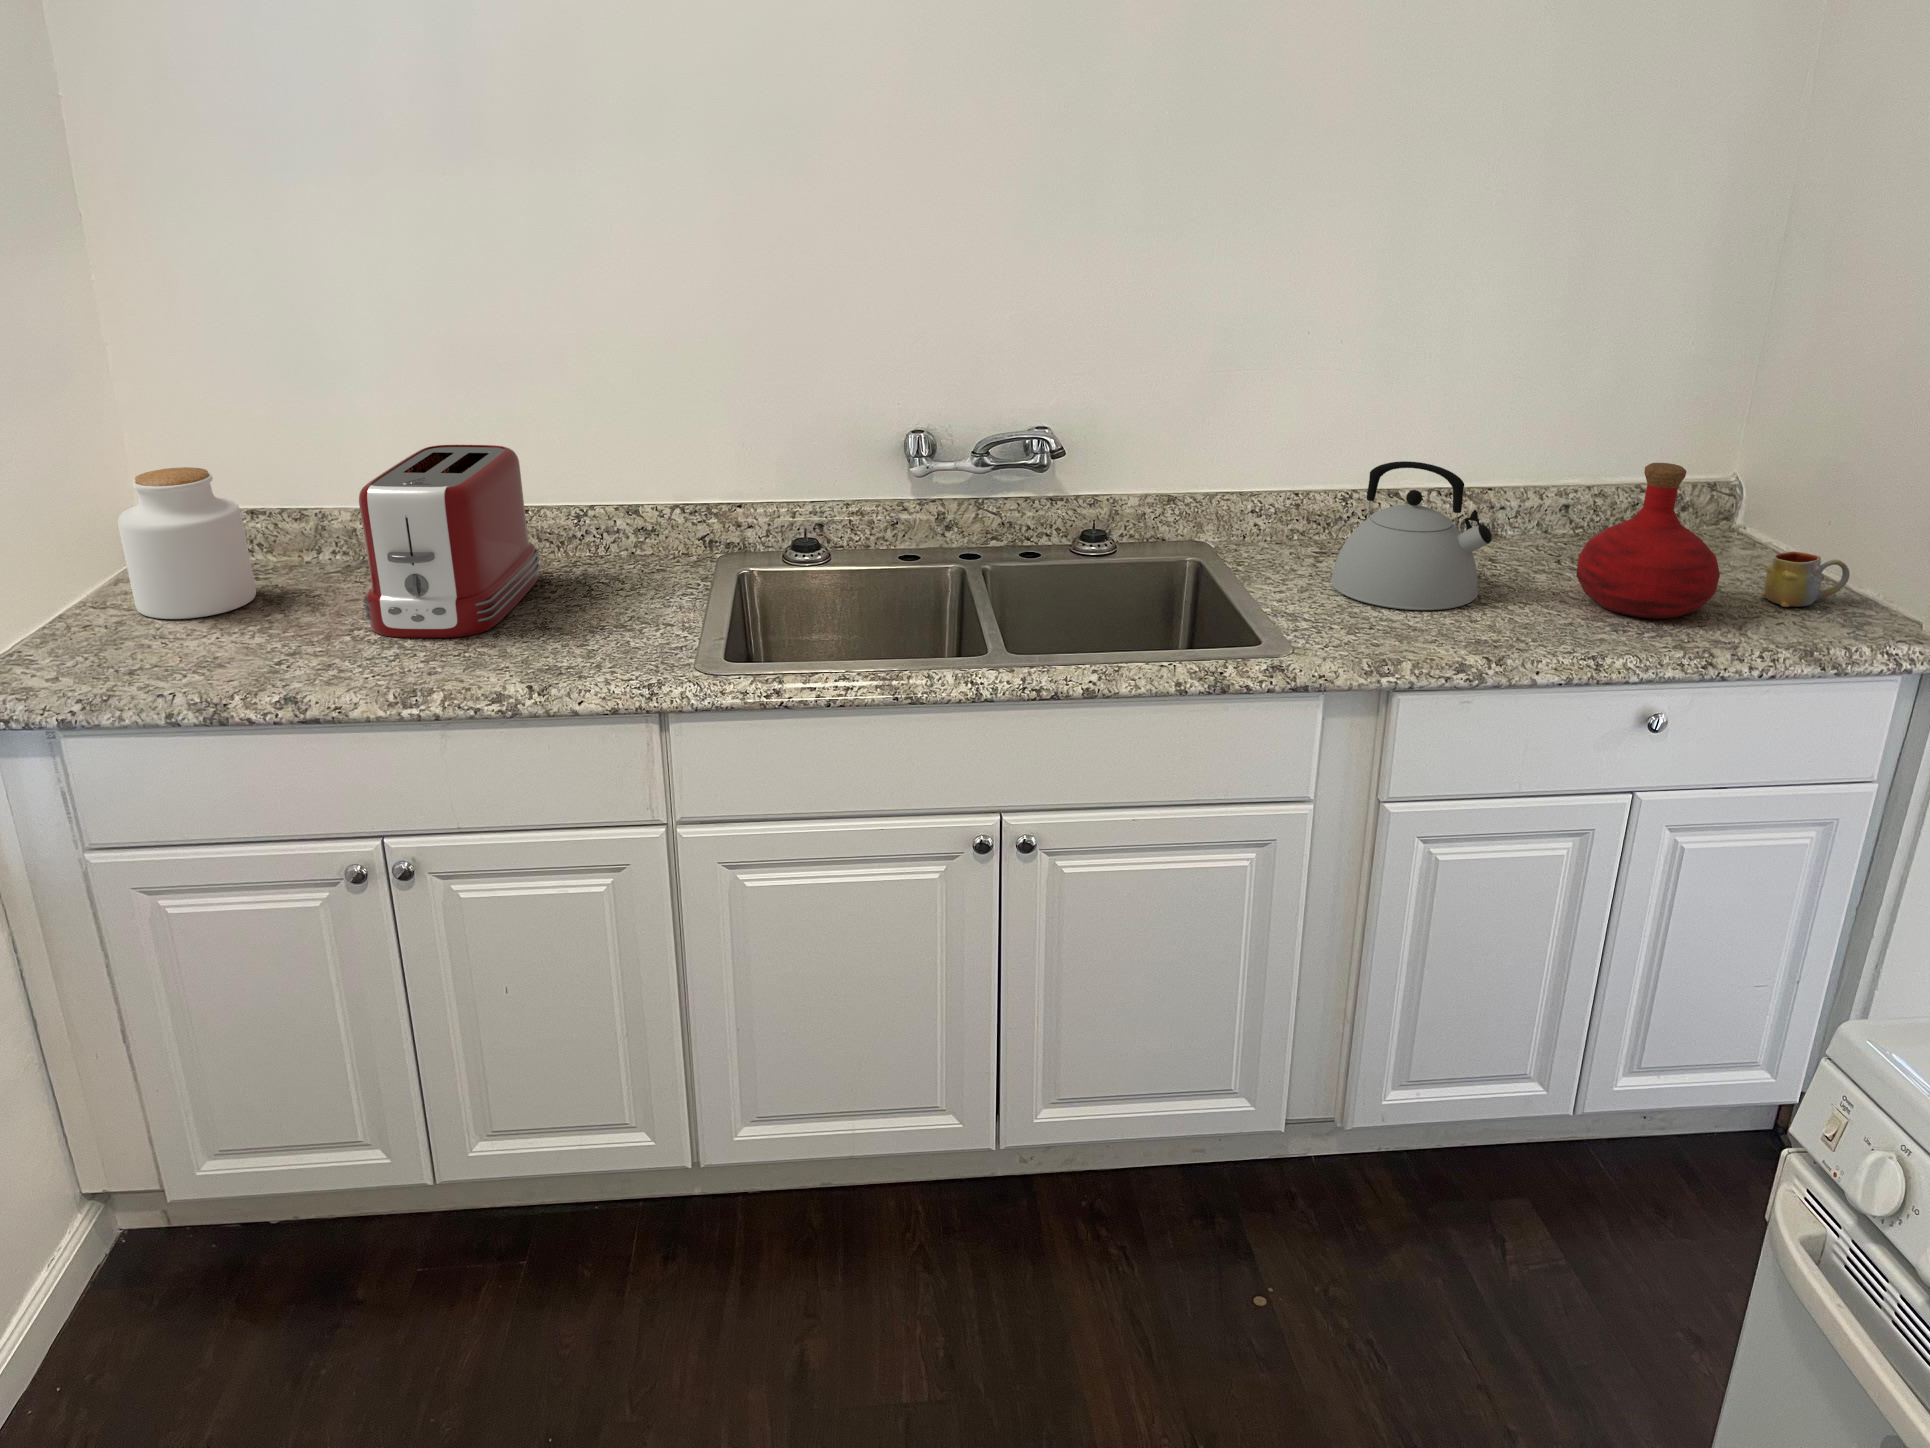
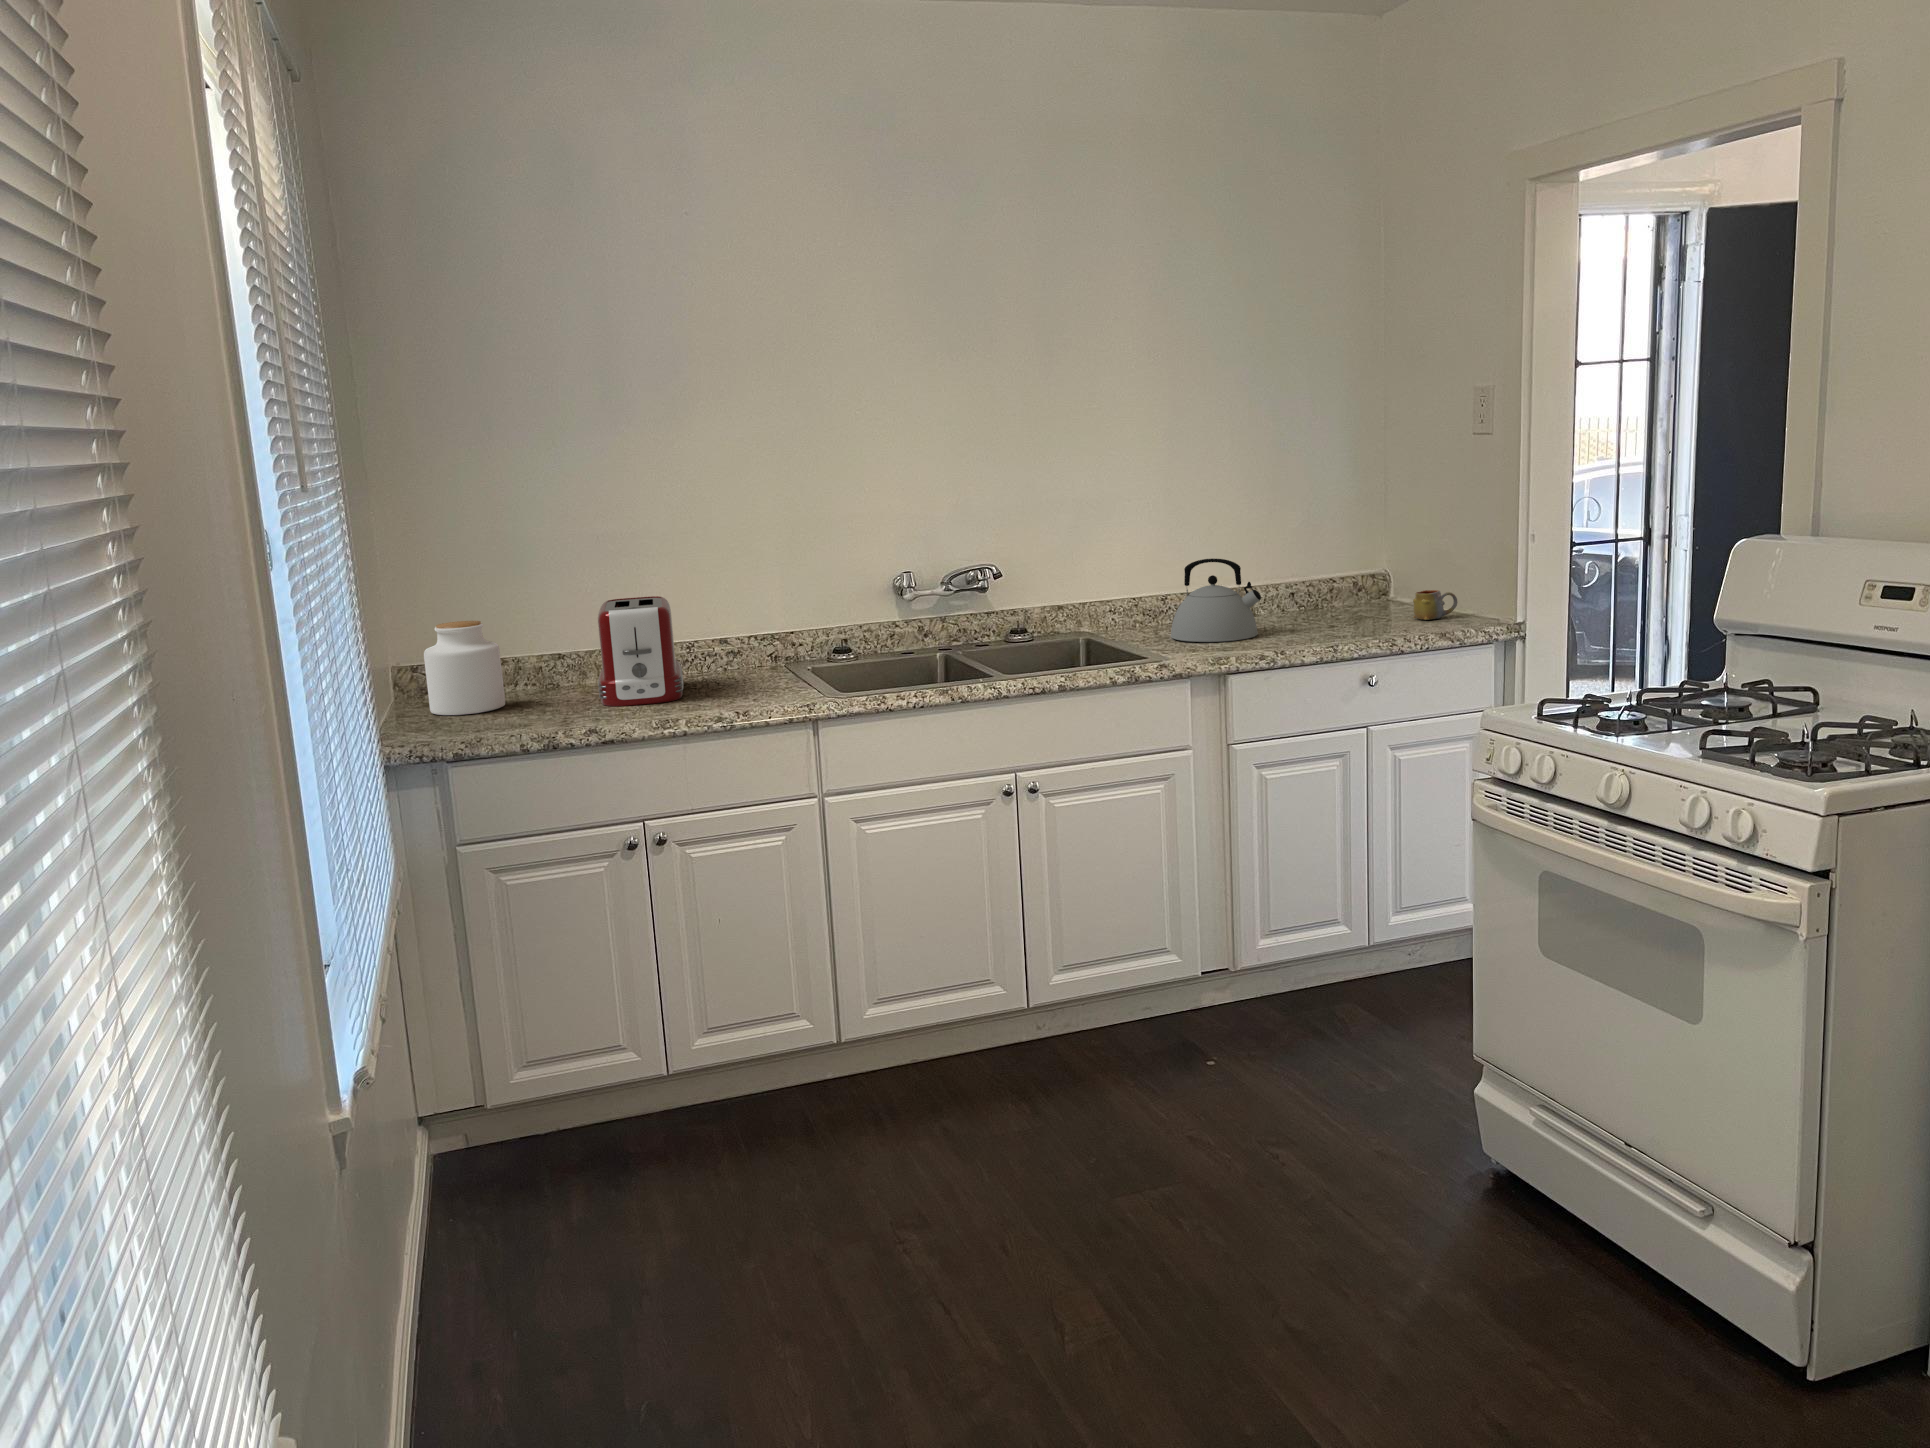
bottle: present [1576,463,1720,619] -> none [1310,544,1389,631]

